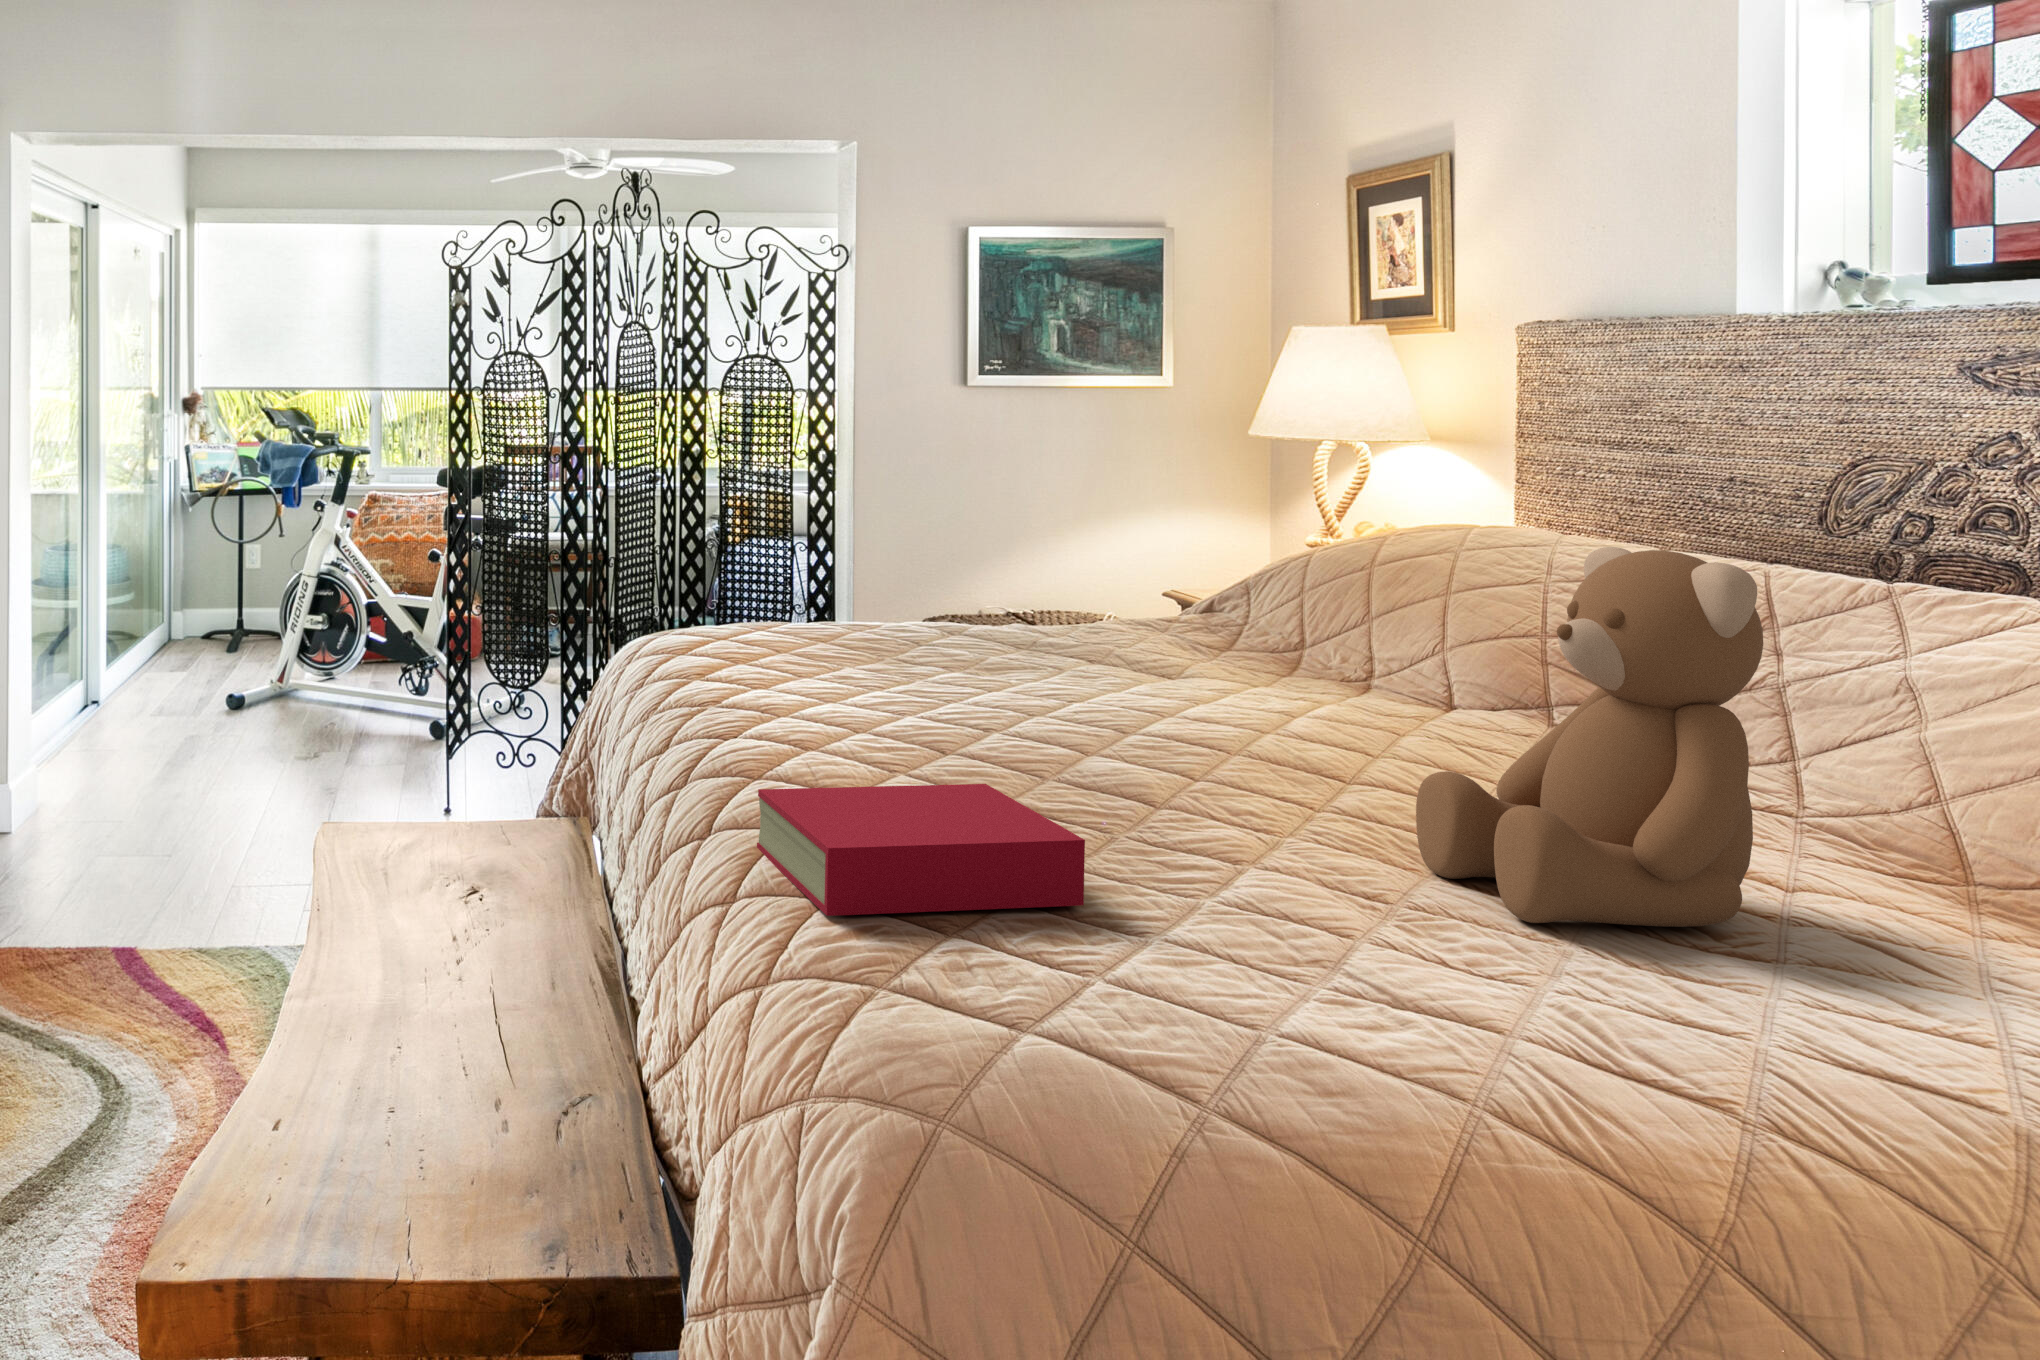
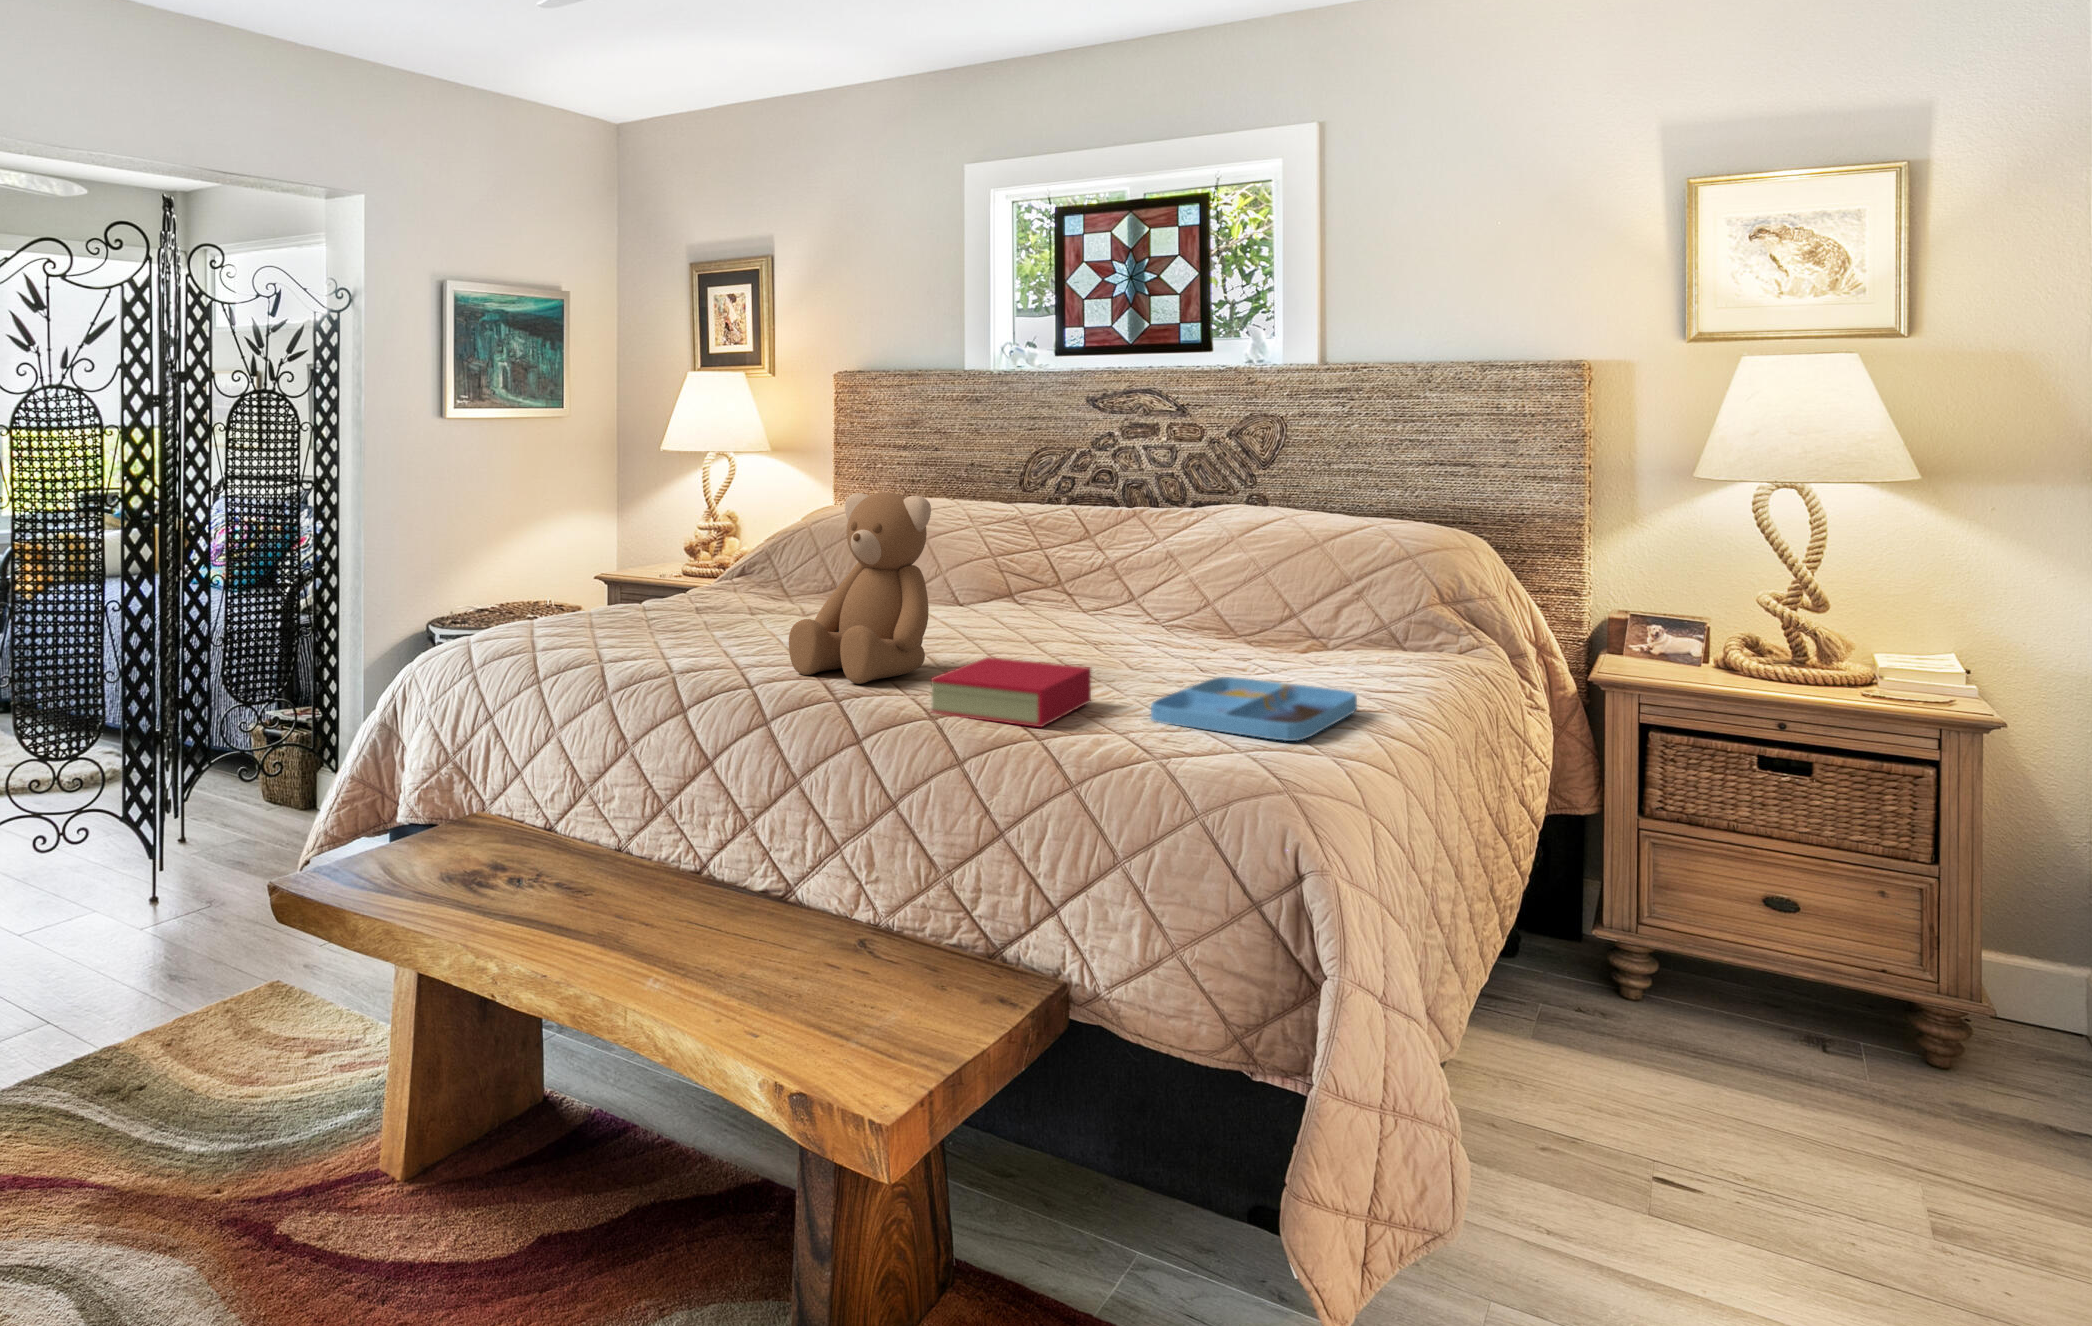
teddy bear: present [1416,547,1763,927] -> present [789,492,931,684]
tray: none [1100,933,1720,1112] -> present [1151,677,1357,741]

